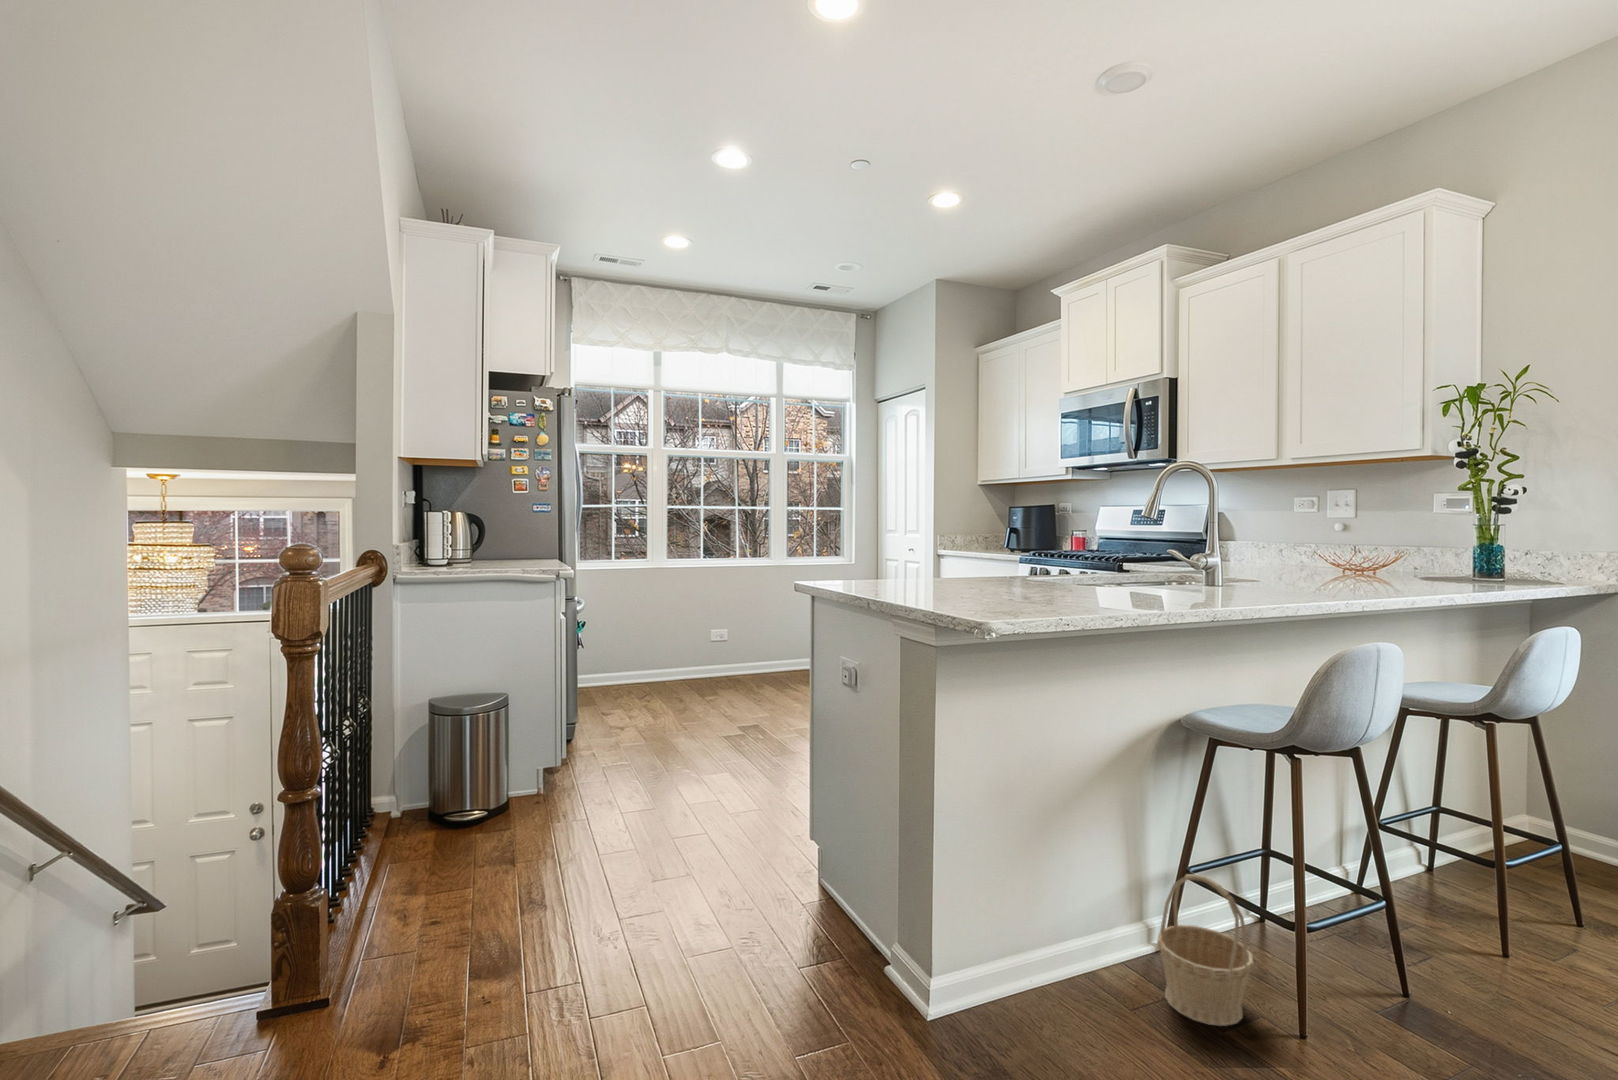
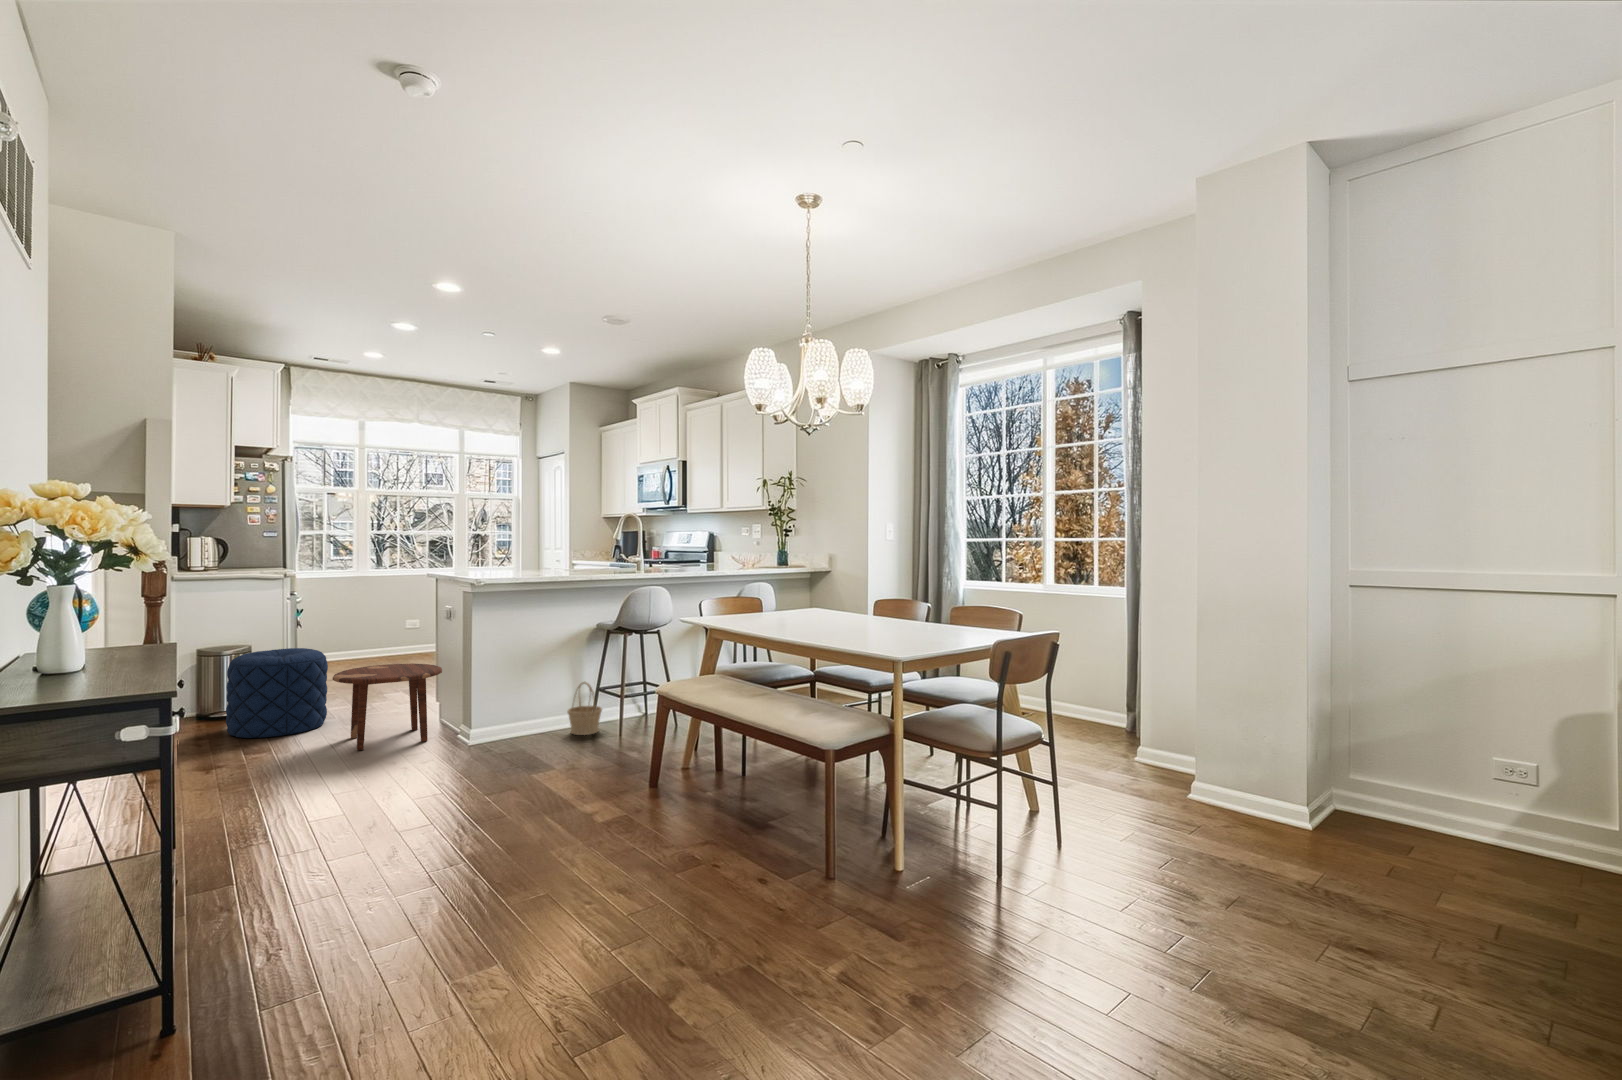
pouf: none [454,716,624,911] -> present [226,648,328,738]
side table: none [641,776,861,1016] -> present [333,663,442,750]

